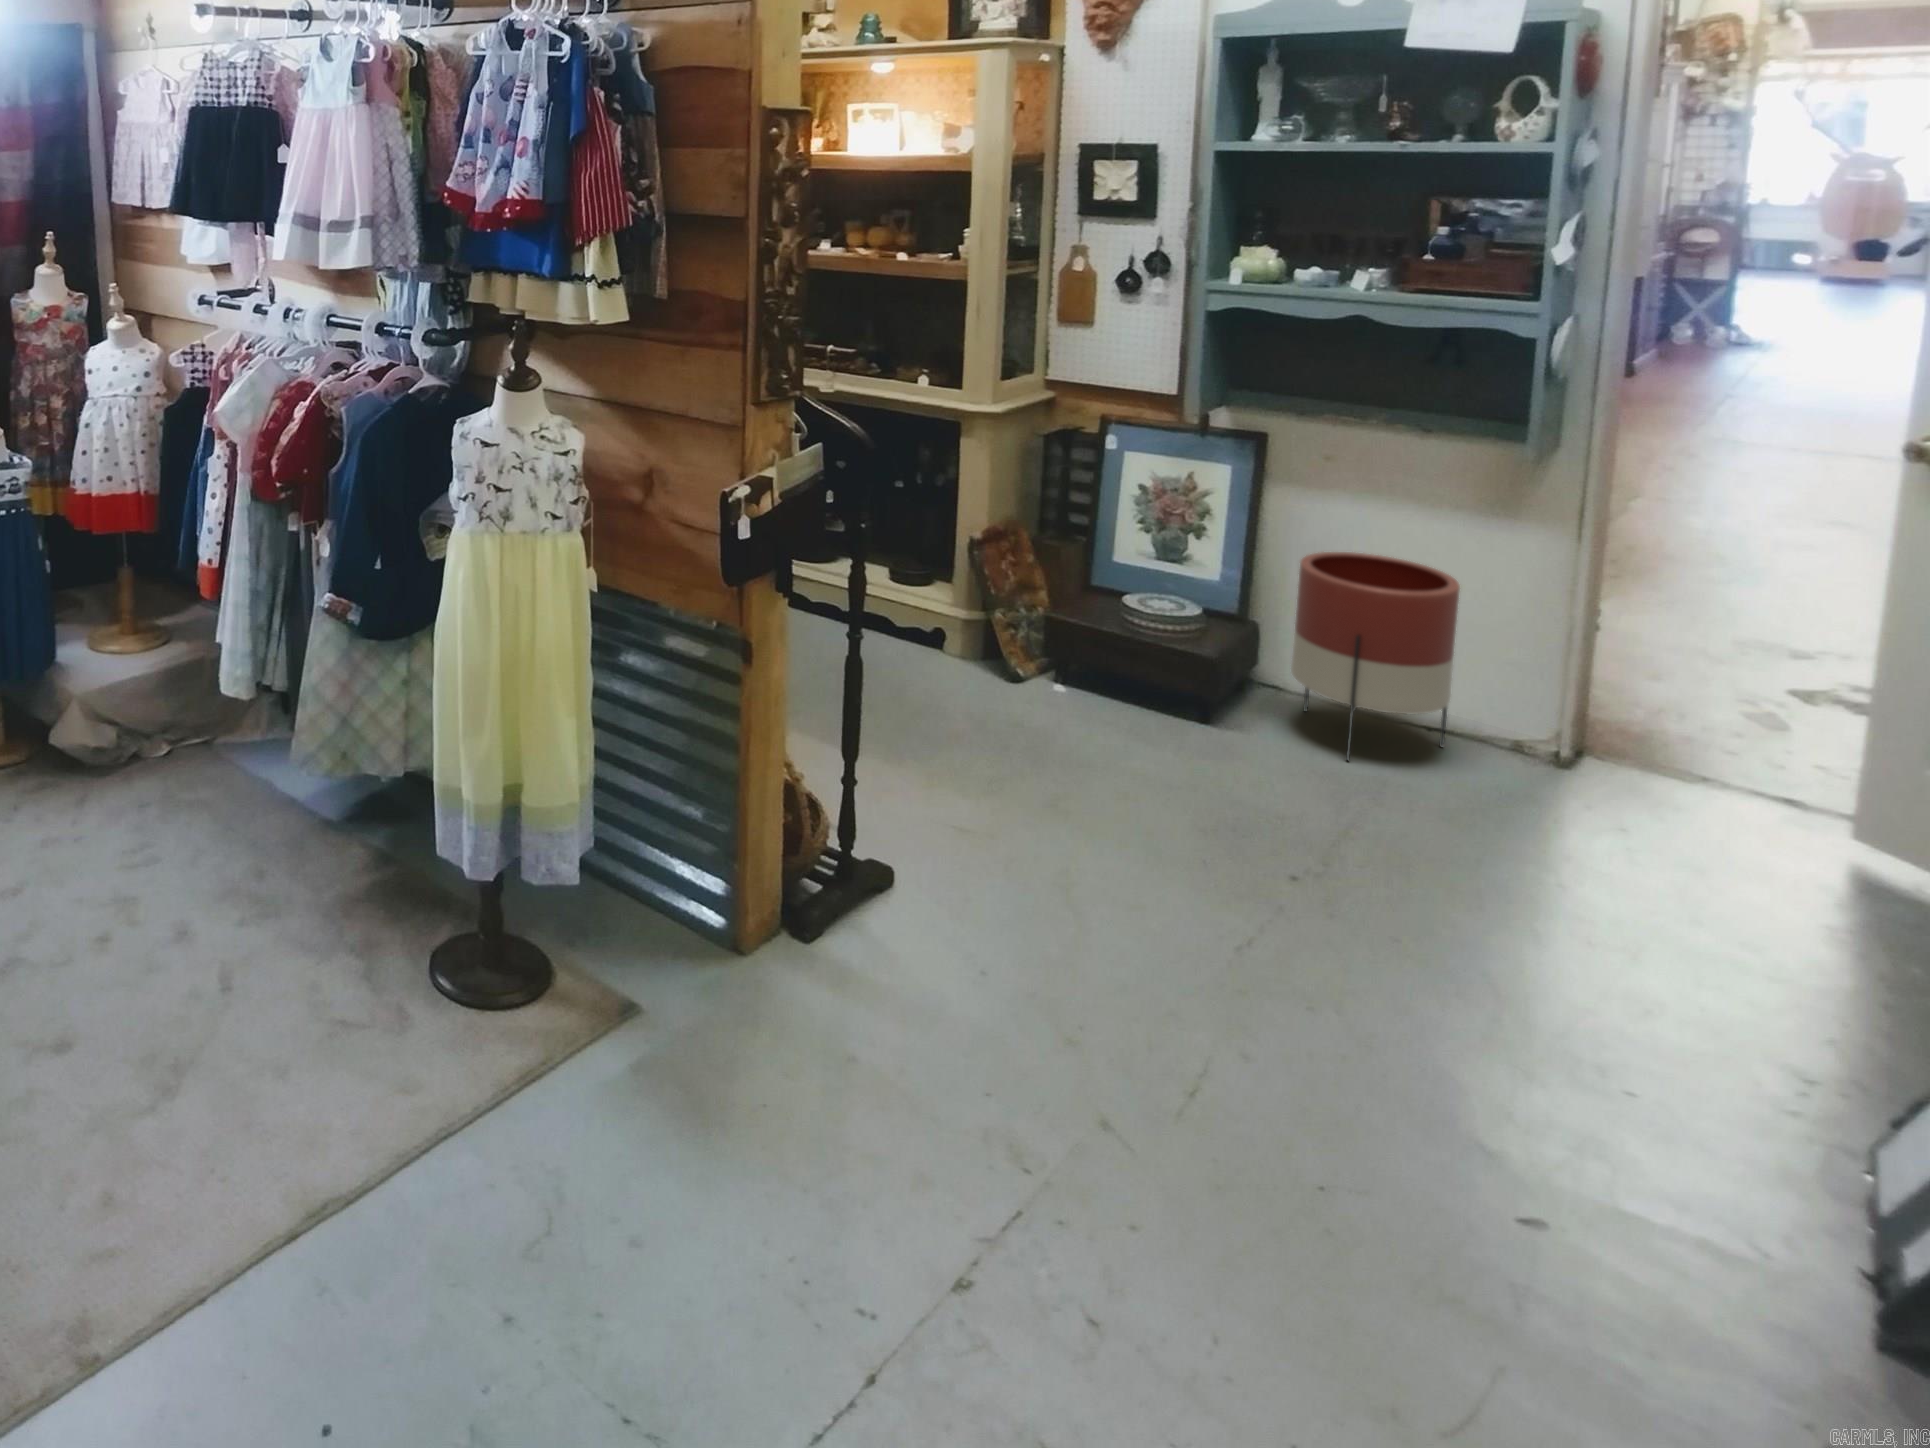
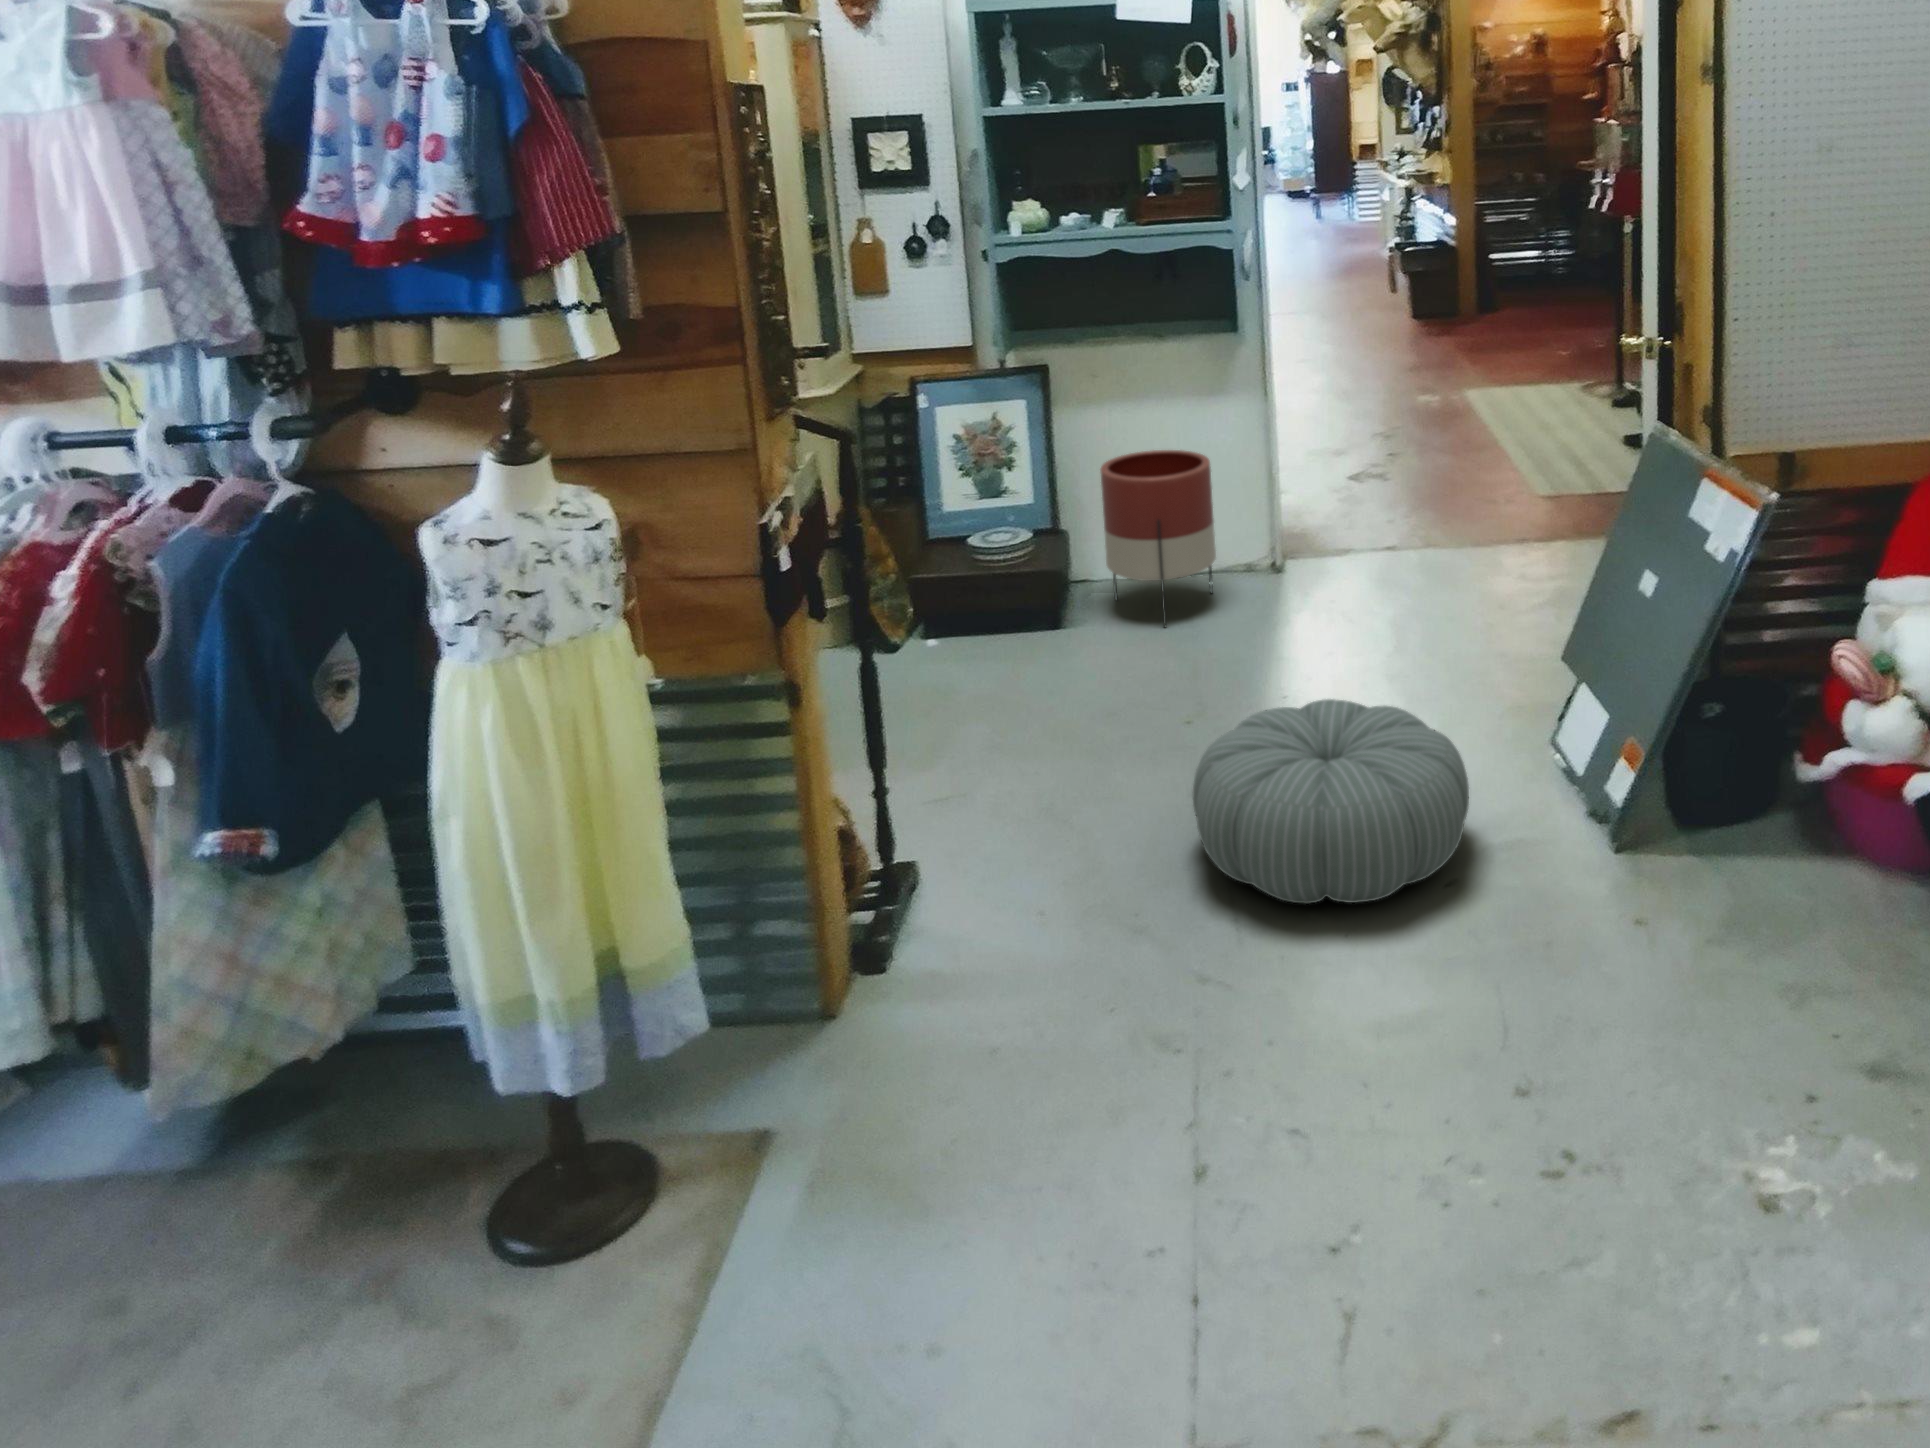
pouf: none [1192,889,1640,1205] -> present [1193,699,1469,904]

